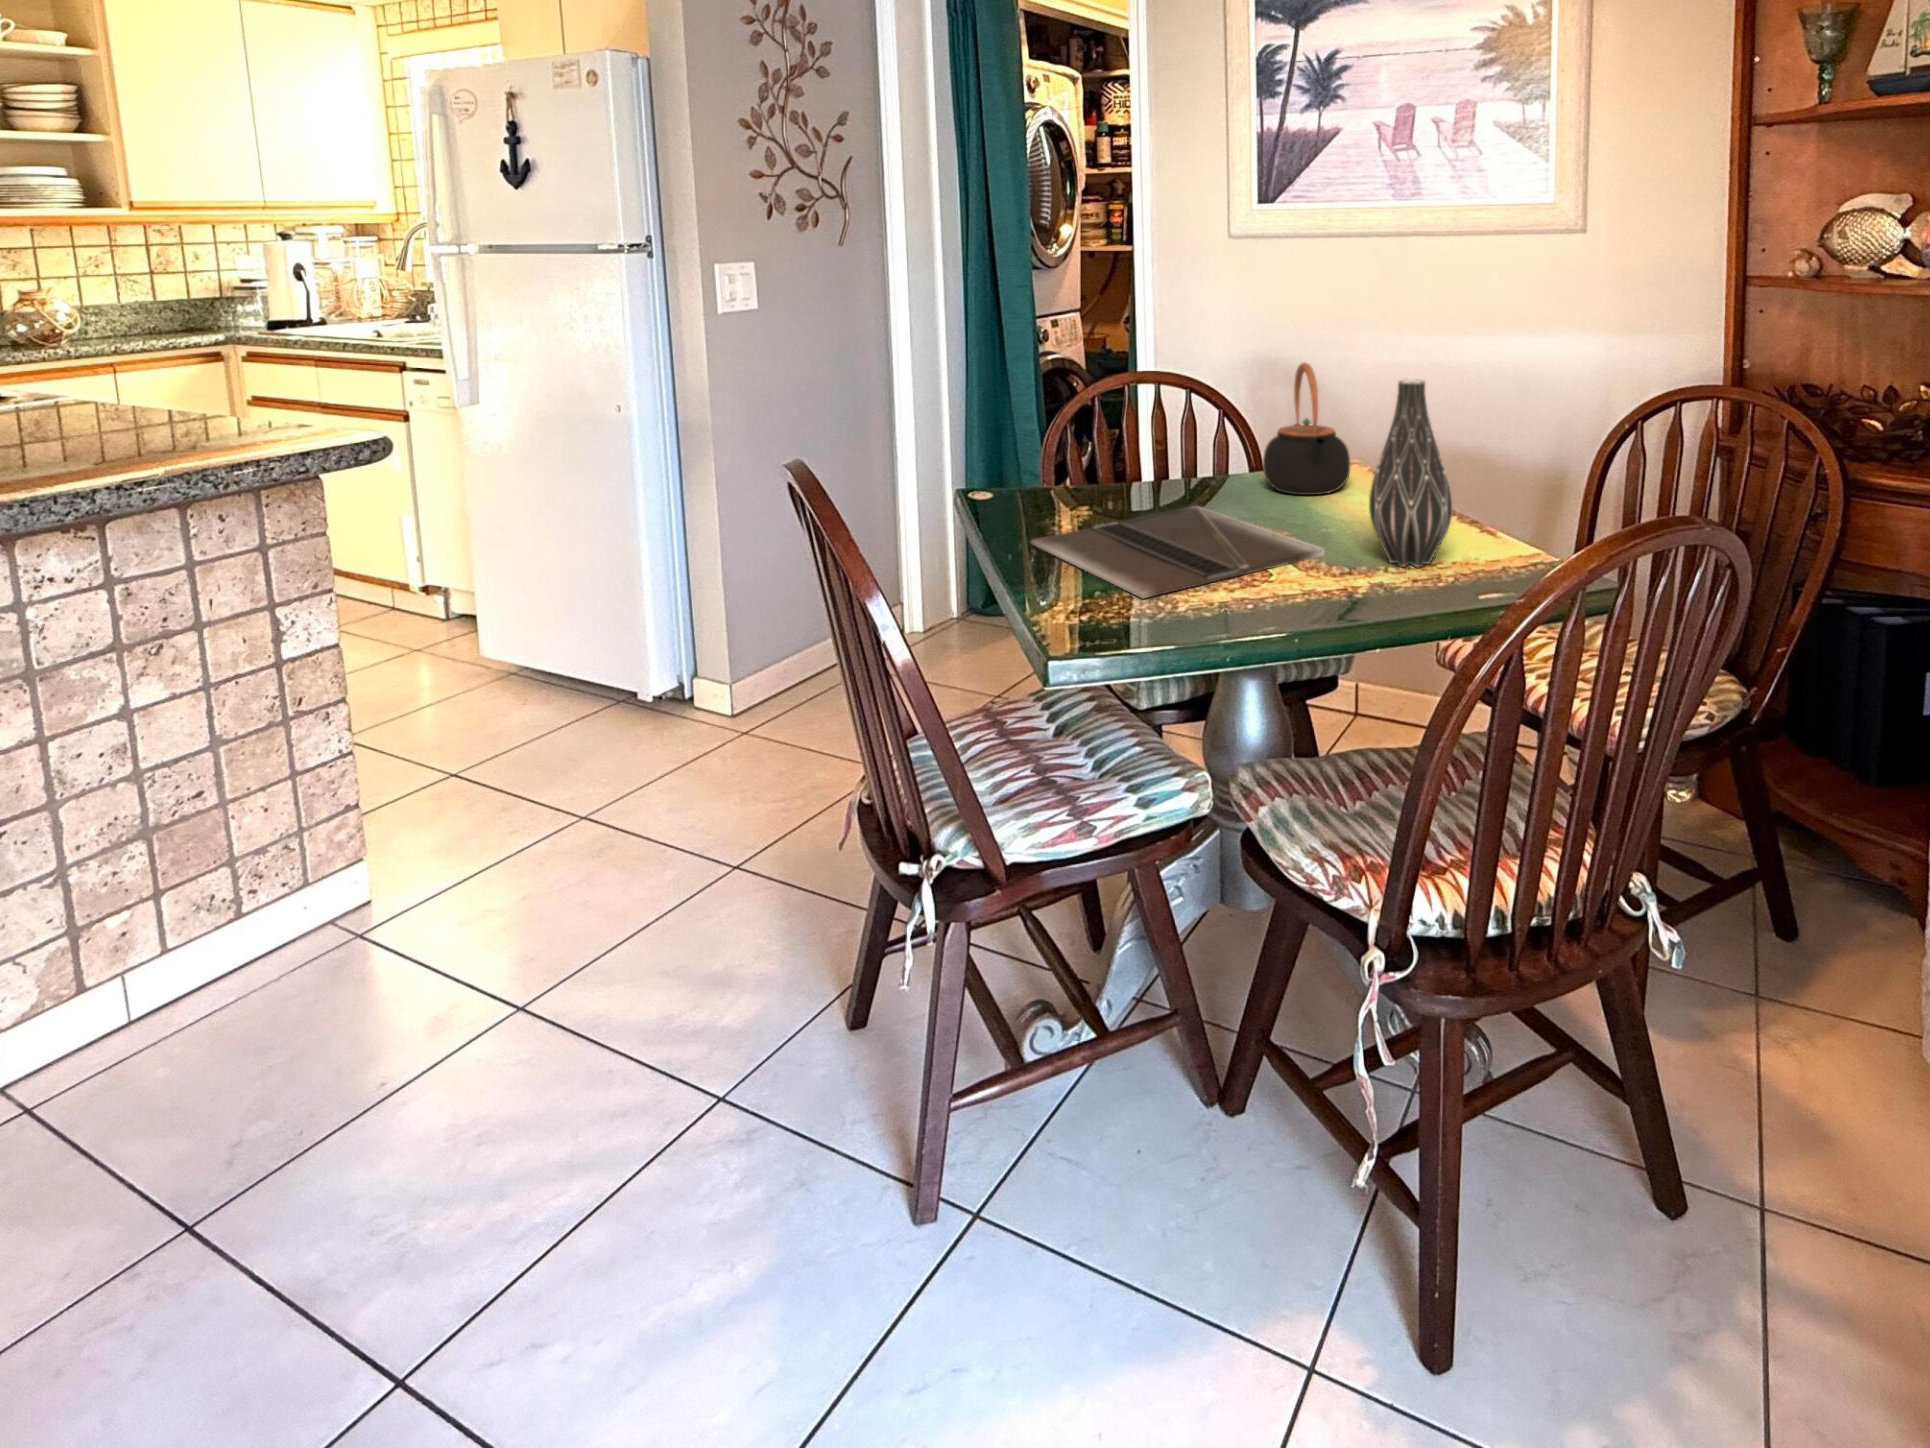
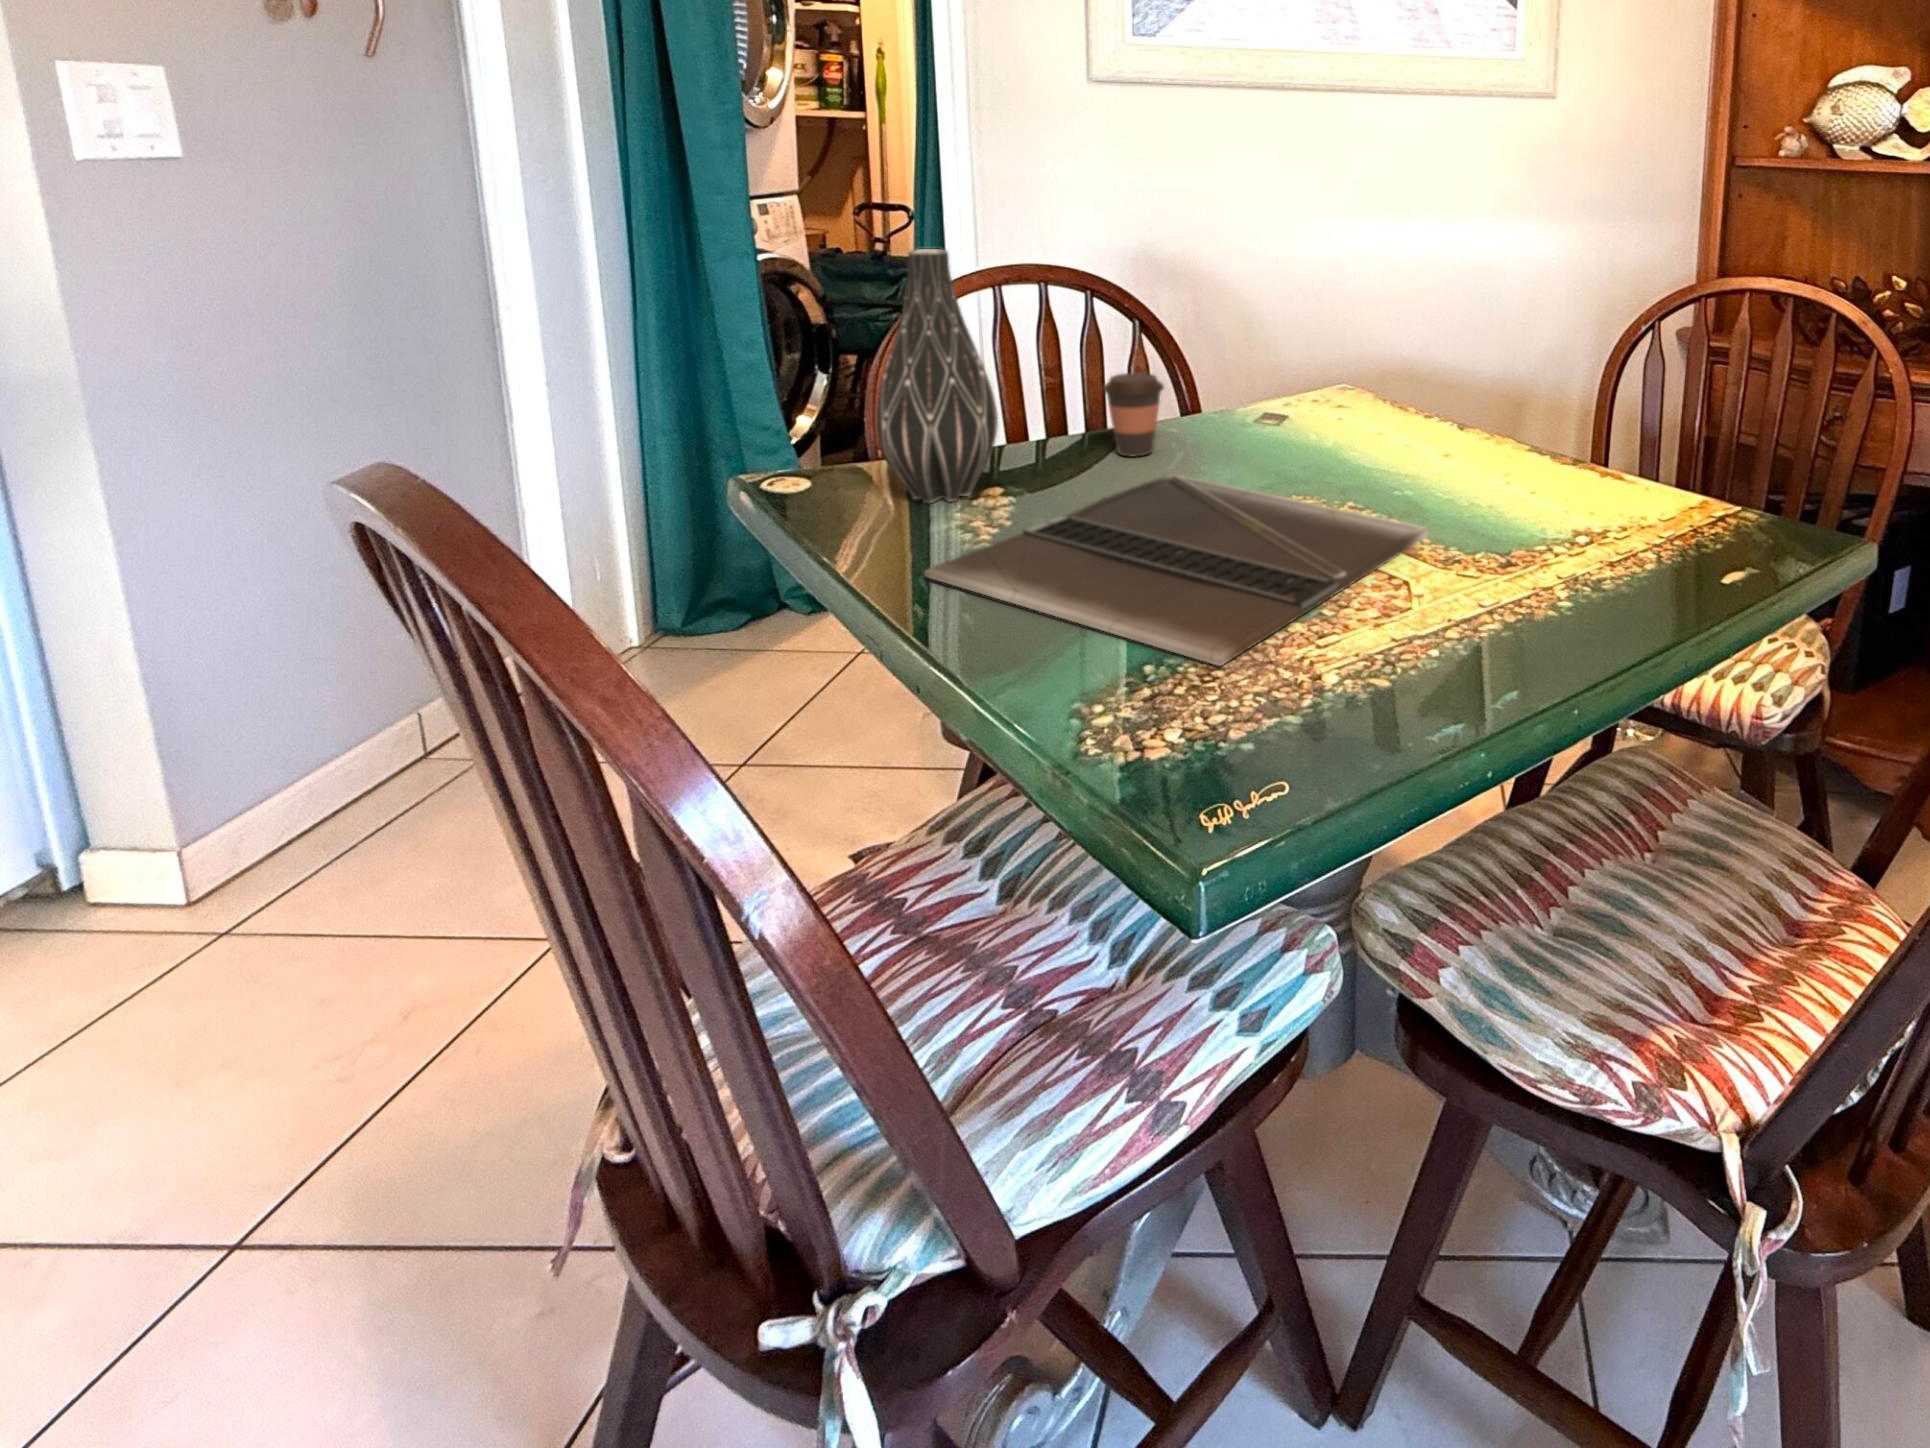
teapot: present [1263,363,1350,495] -> none [1236,253,1359,442]
vase: present [1369,379,1452,567] -> present [877,249,998,503]
coffee cup: none [1170,441,1209,496] -> present [1103,373,1164,457]

